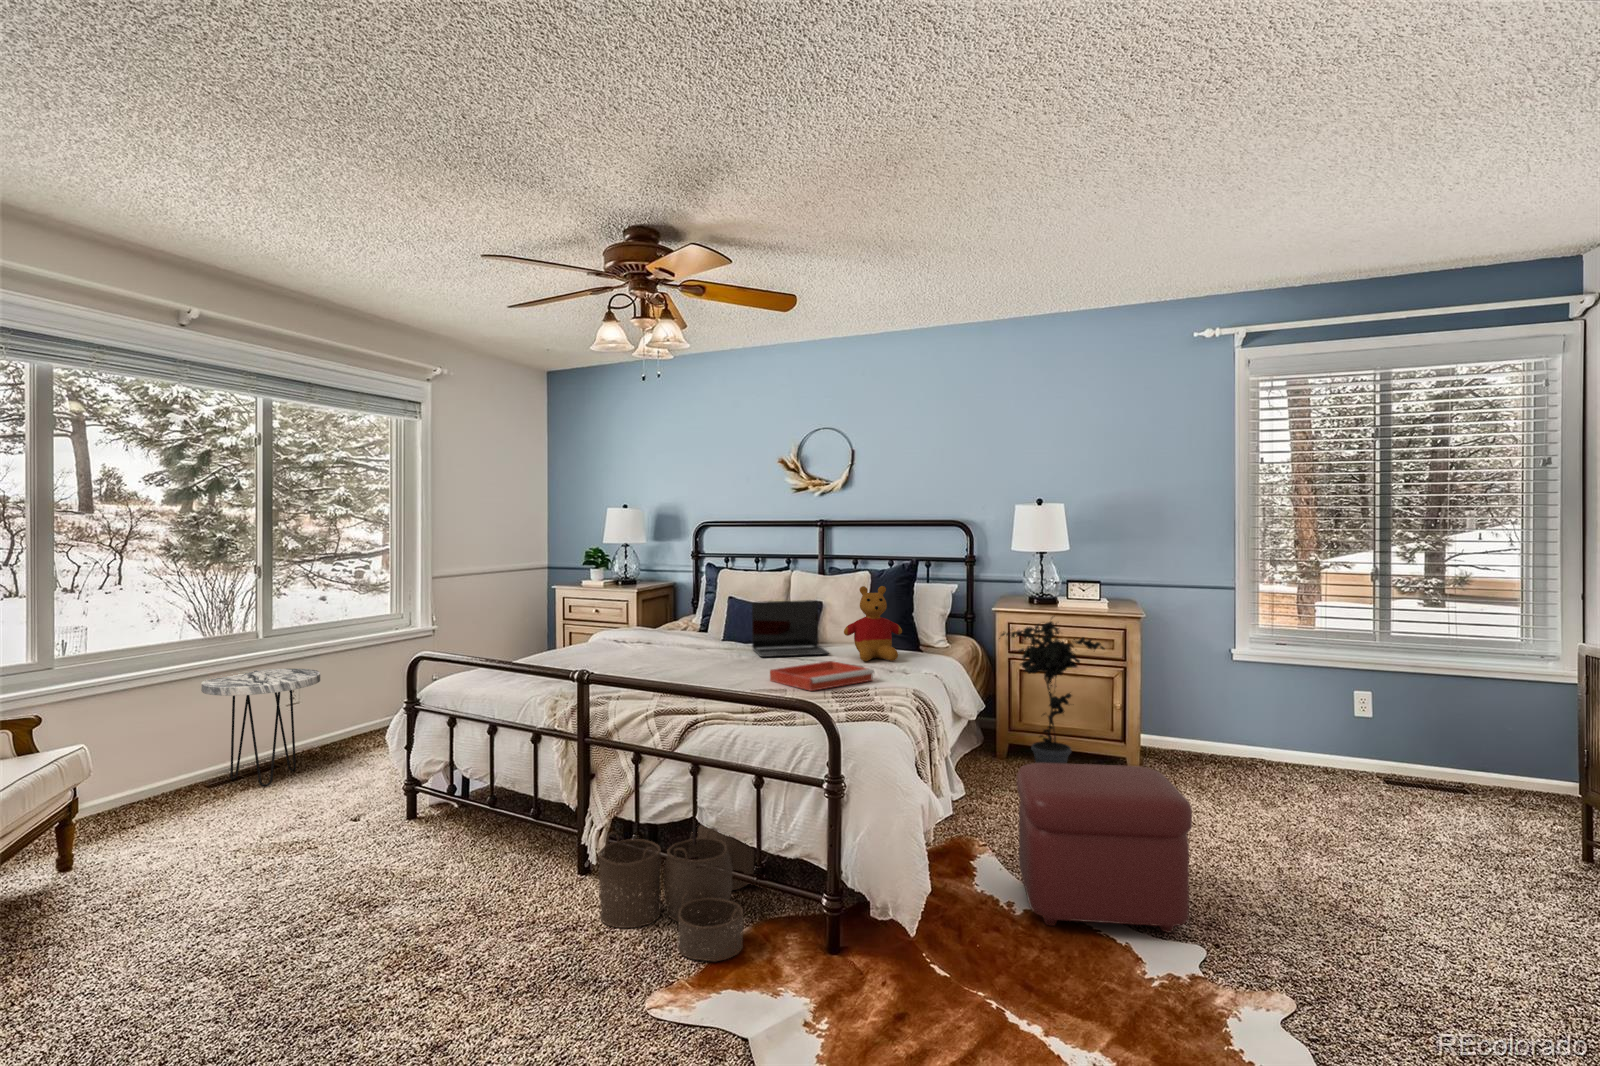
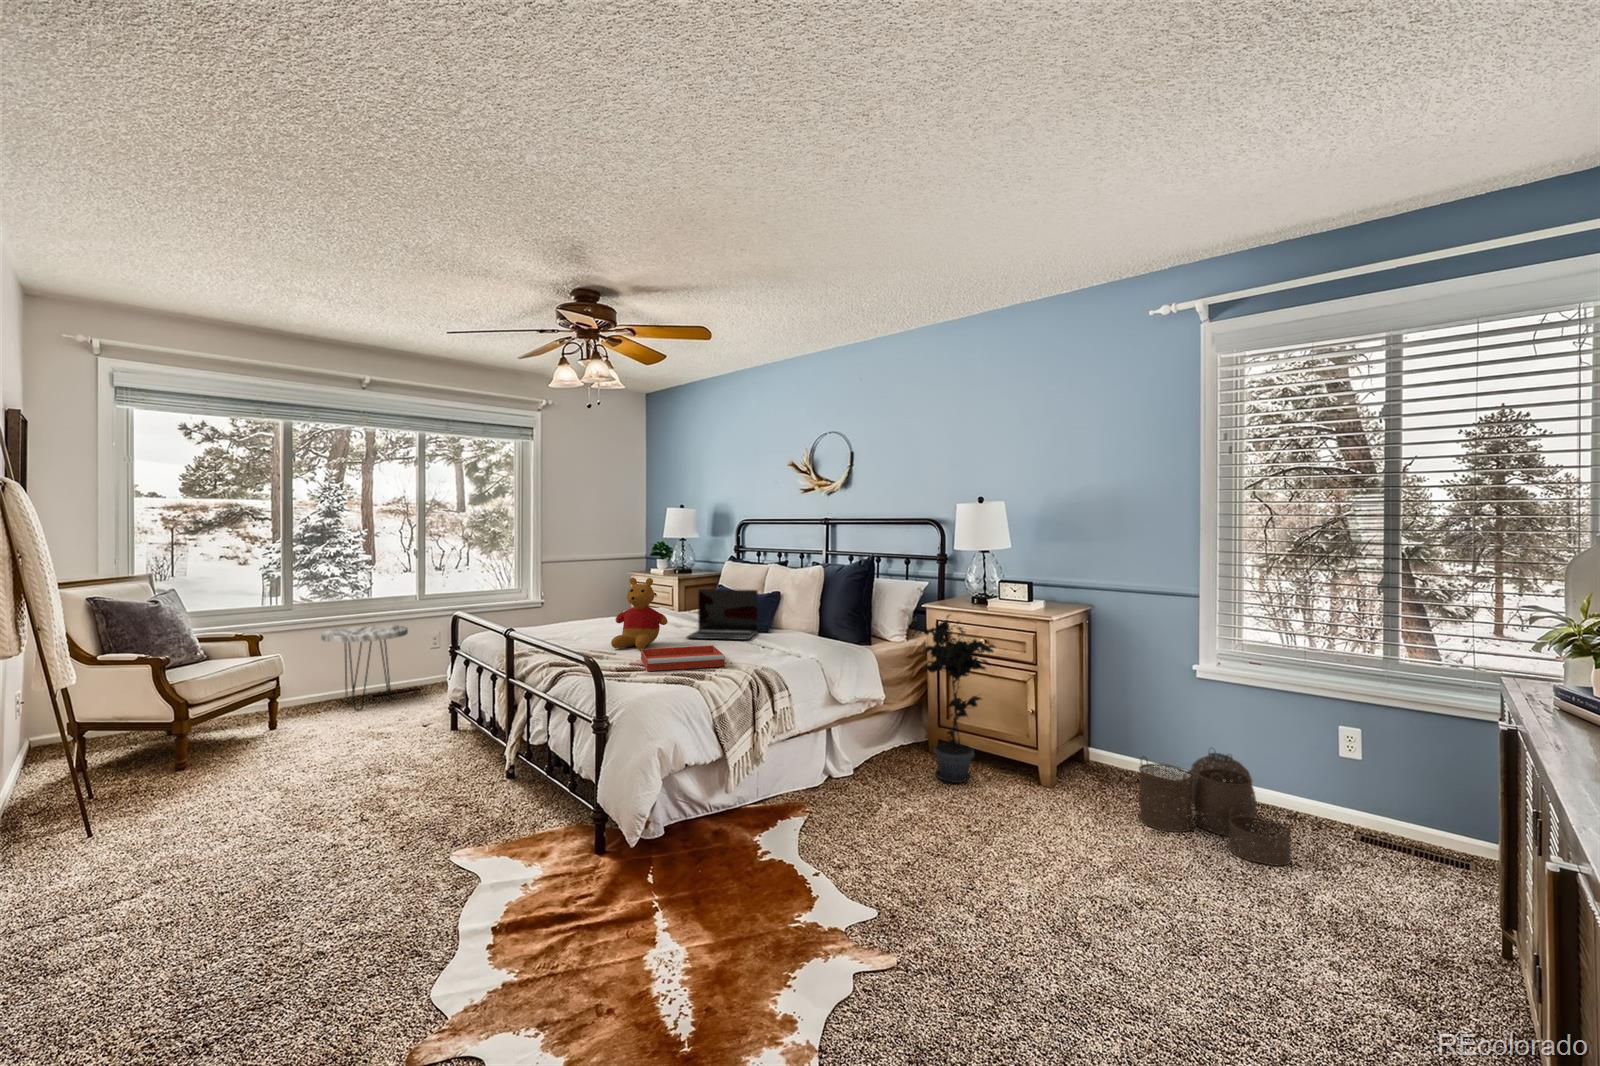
stuffed bear: present [844,586,902,661] -> present [611,578,668,649]
ottoman: present [1017,763,1192,933] -> none [700,763,894,971]
woven basket: present [598,825,754,961] -> present [1139,751,1291,866]

